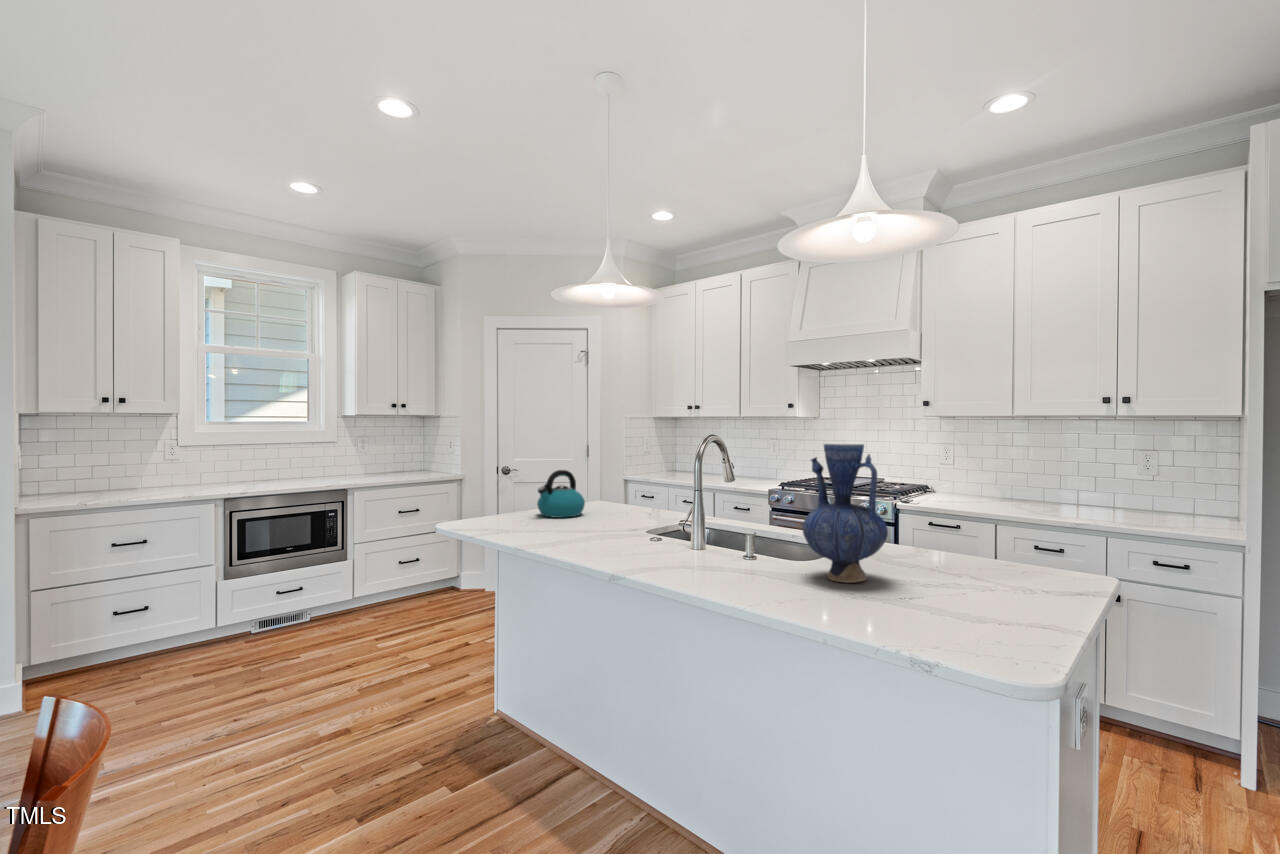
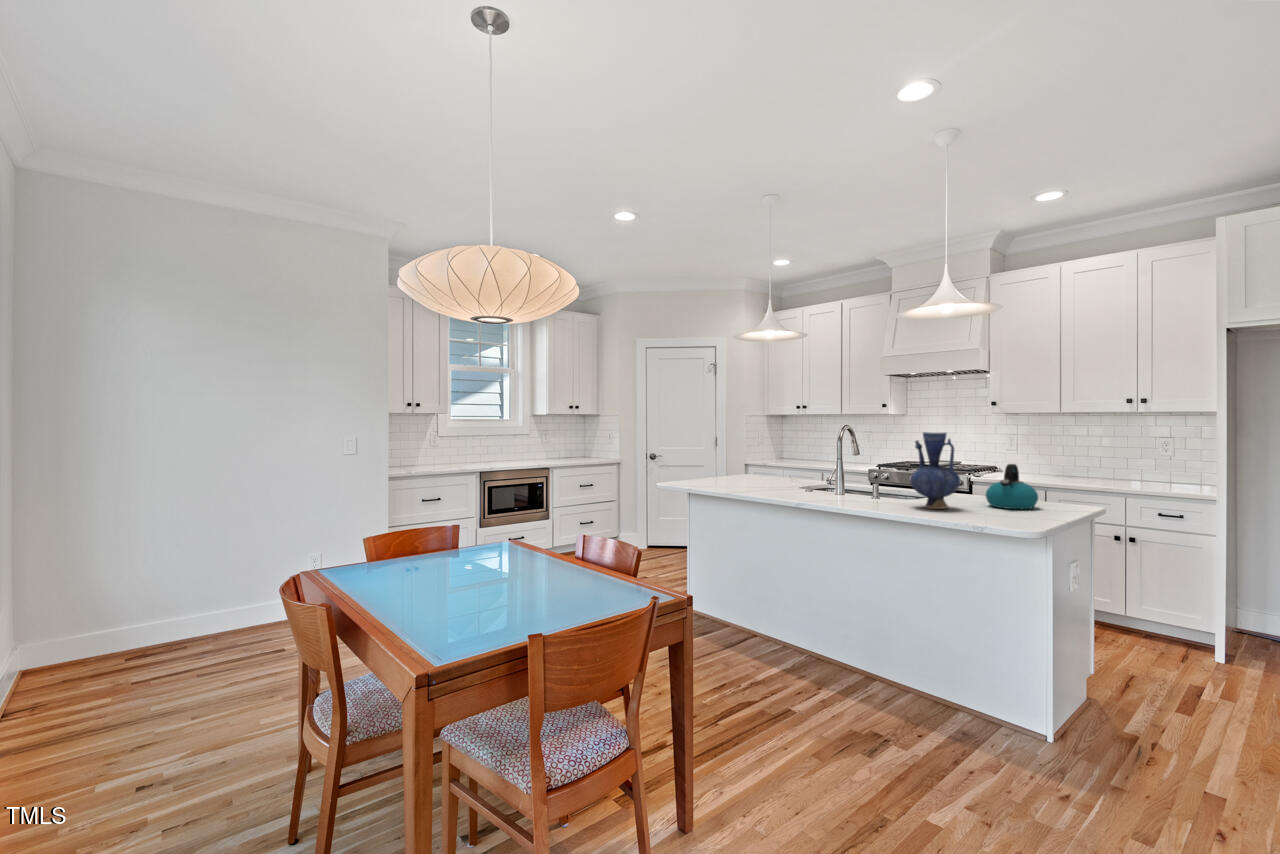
kettle: present [537,470,585,518] -> present [985,464,1038,509]

